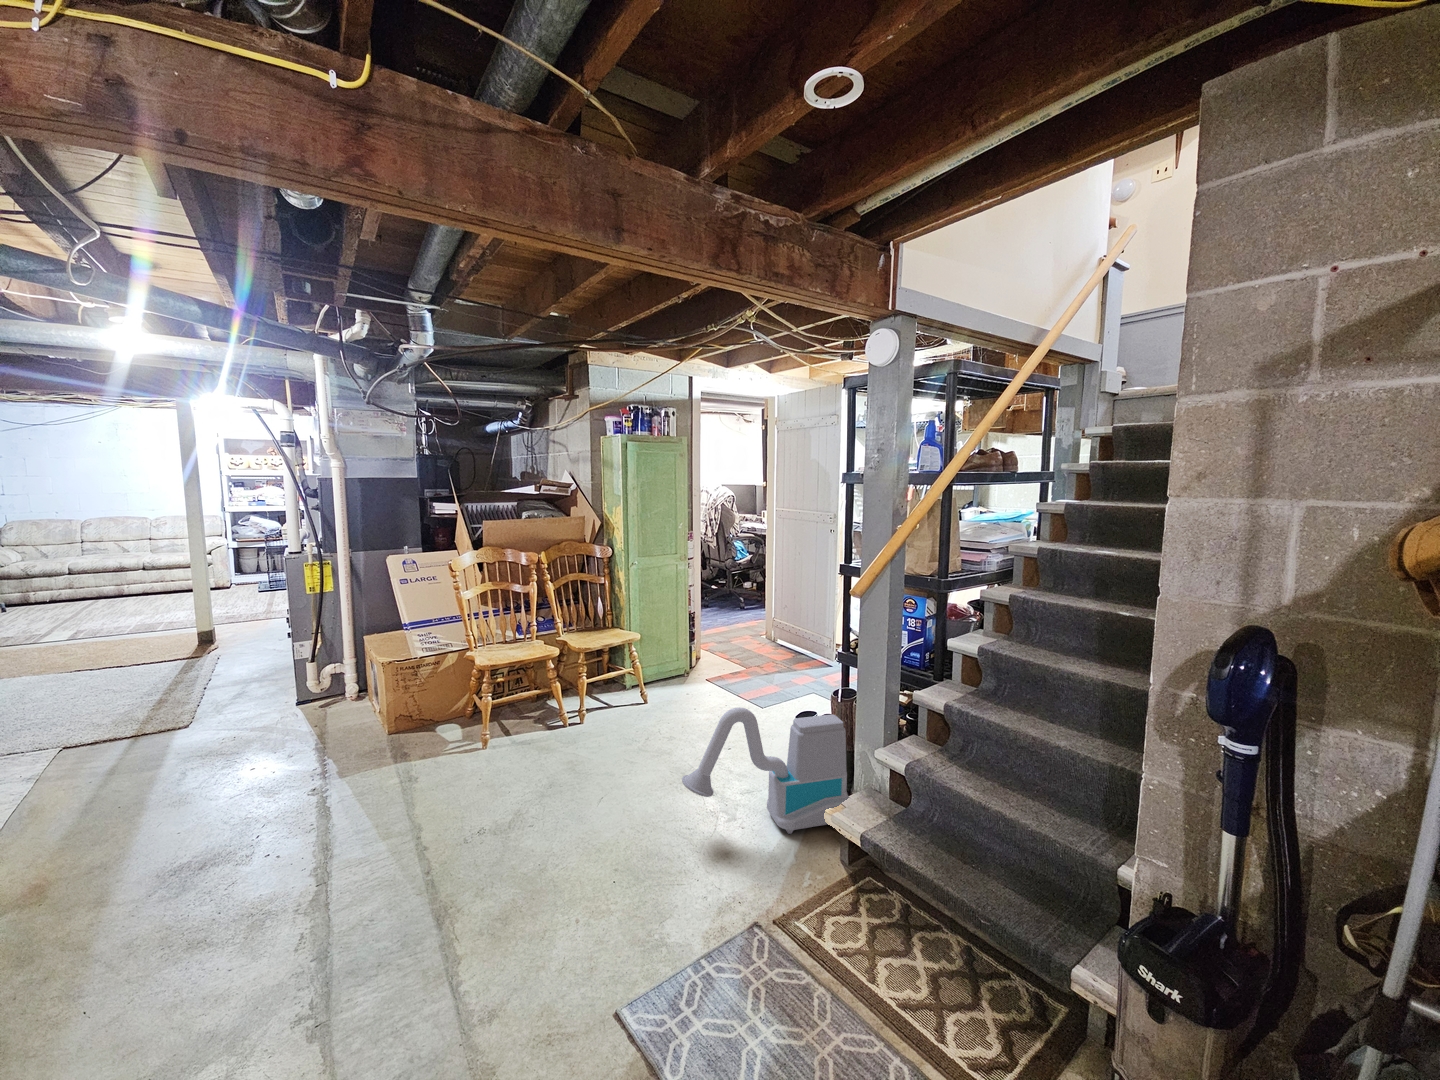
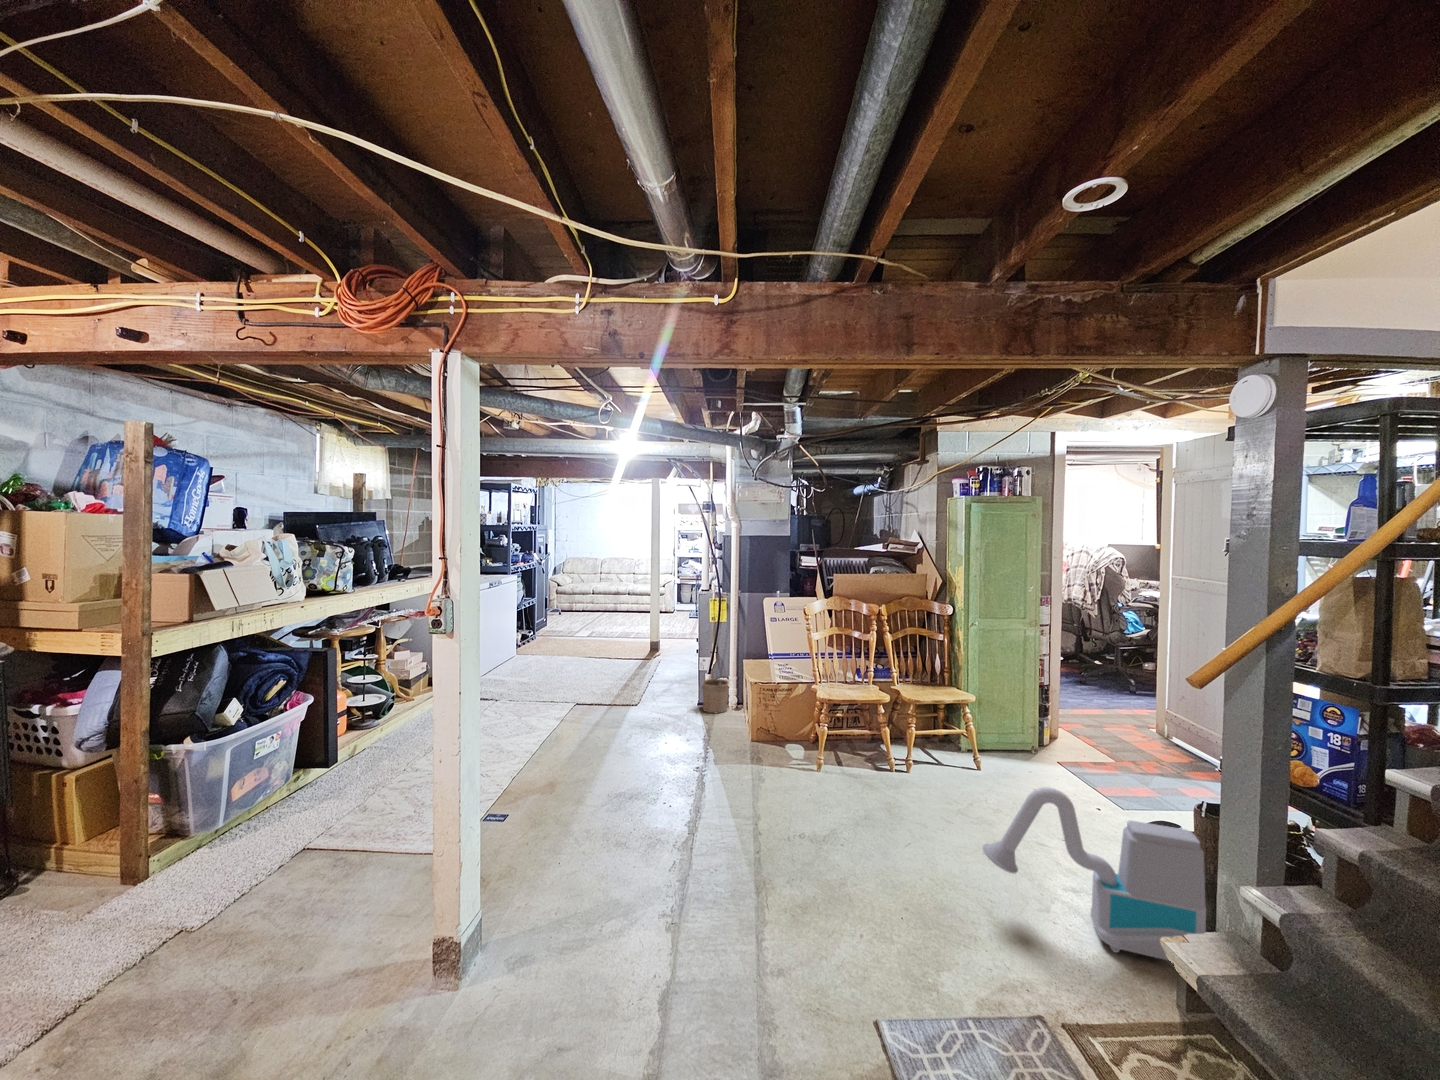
bucket: none [302,649,346,712] -> present [702,668,729,713]

